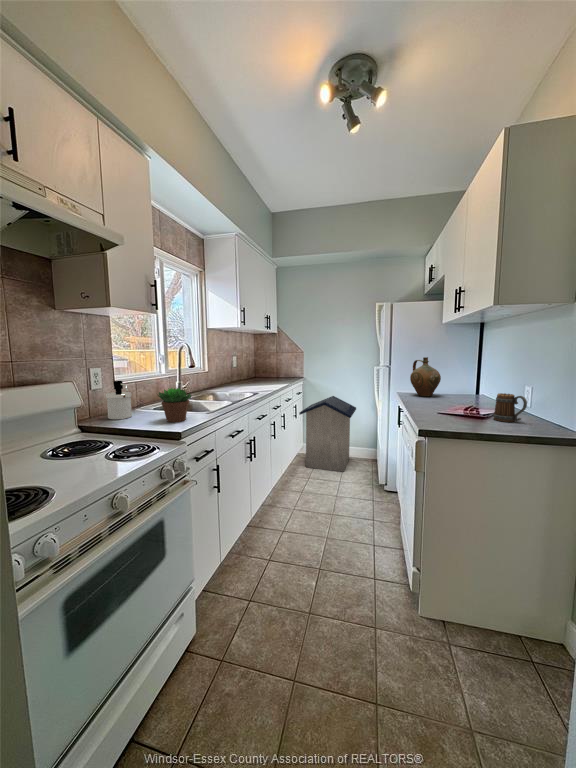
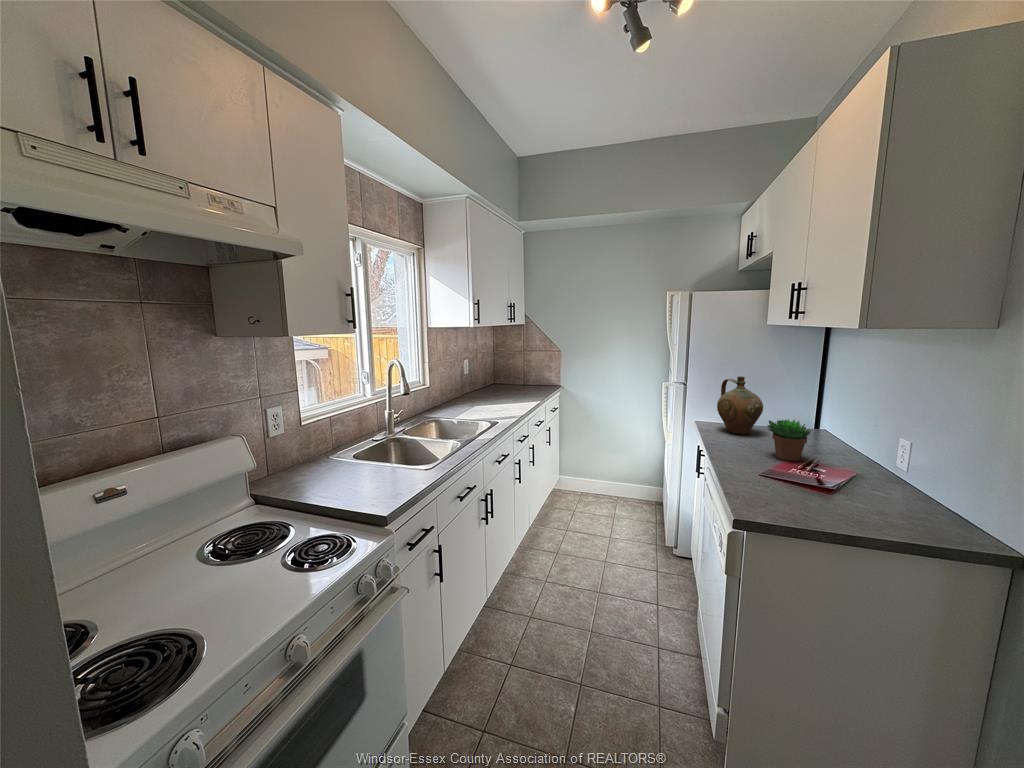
soap dispenser: present [106,381,132,419] -> none [286,427,322,482]
succulent plant: present [158,388,191,422] -> present [767,419,811,461]
mug: present [493,393,527,422] -> none [845,456,901,502]
trash can: present [299,396,356,472] -> none [555,413,636,524]

